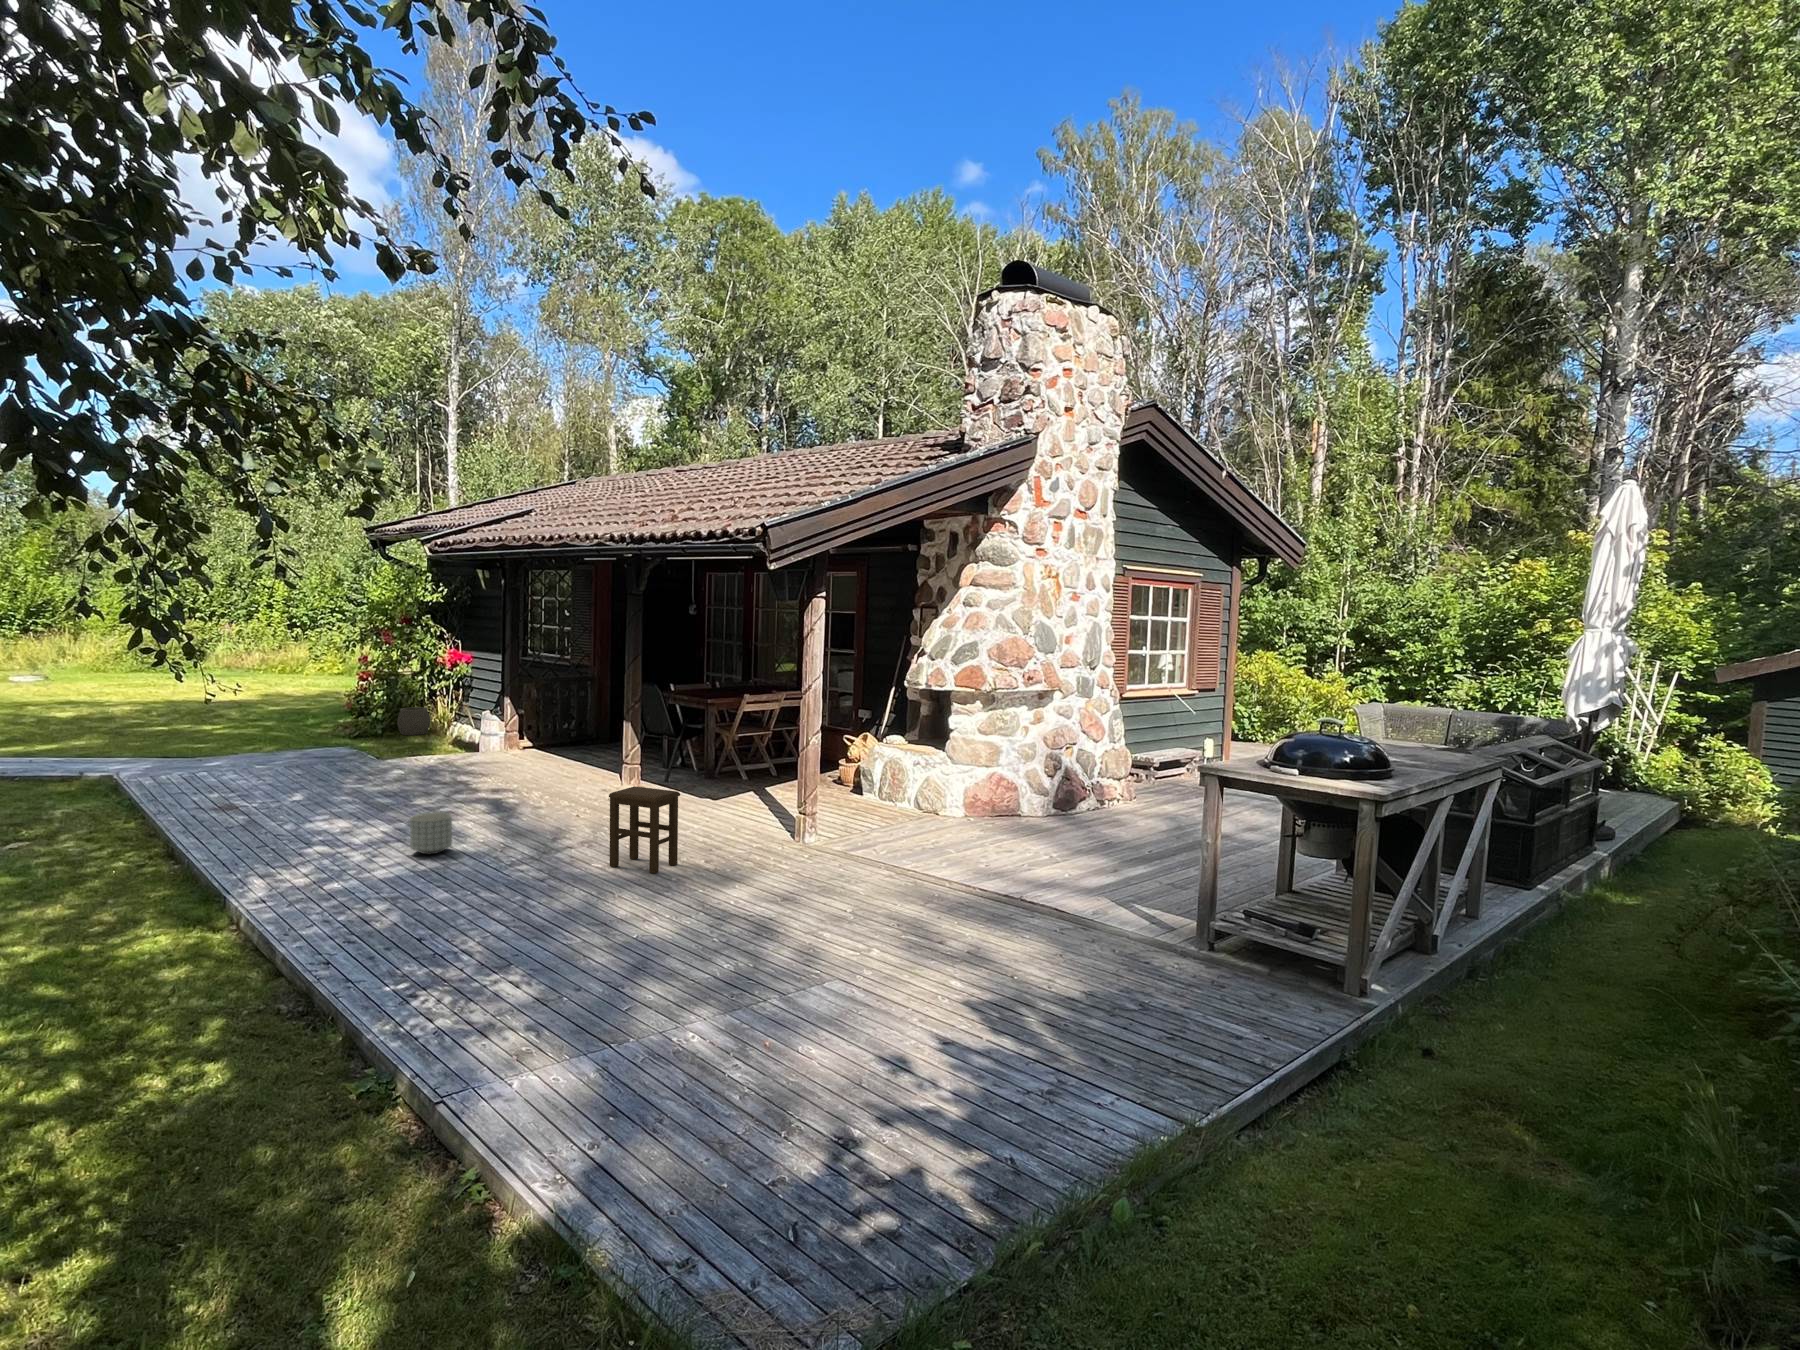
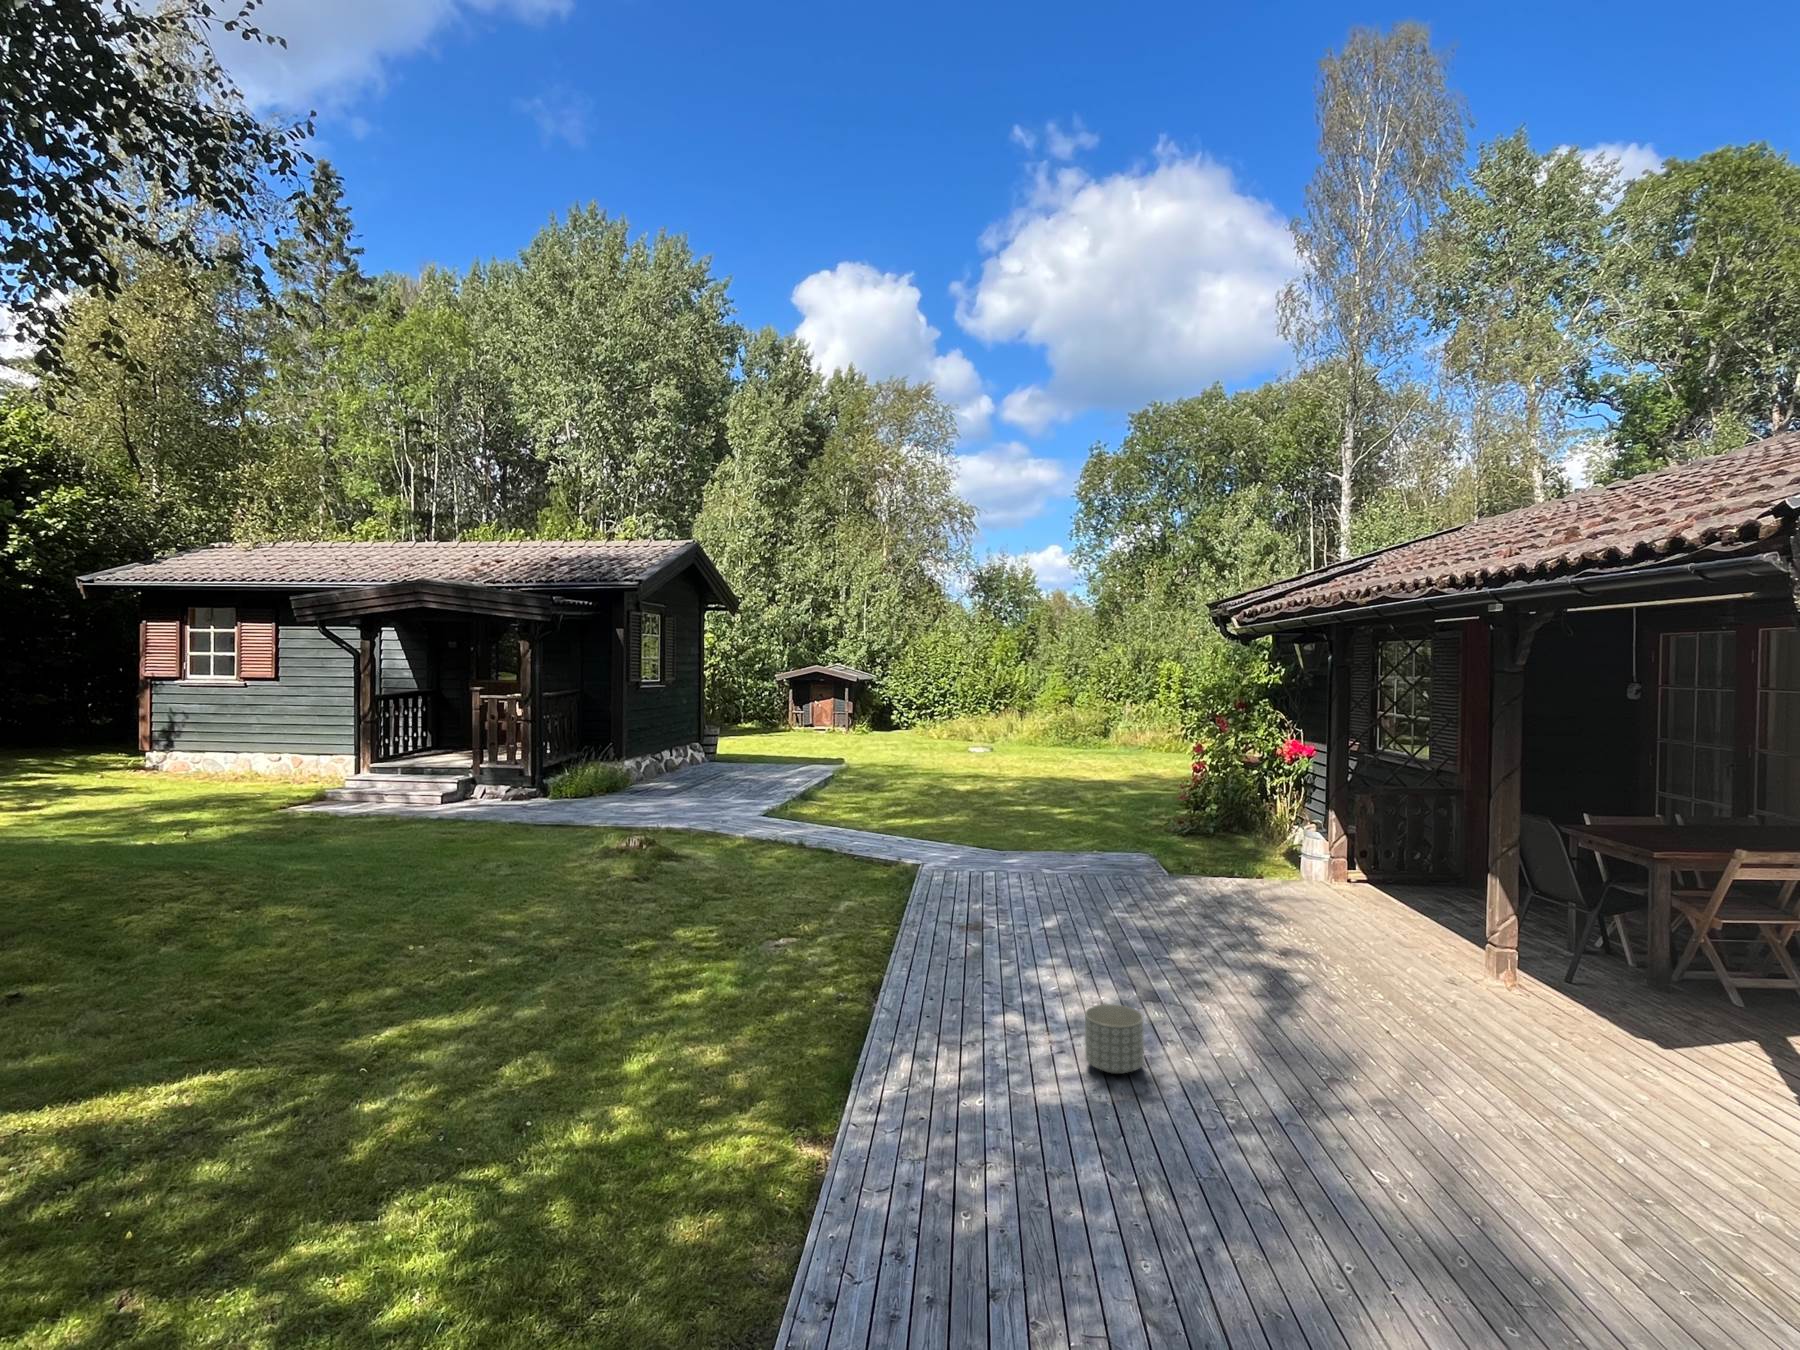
woven basket: present [397,707,430,735] -> none [1223,806,1259,840]
stool: present [609,786,680,873] -> none [1373,1070,1546,1303]

